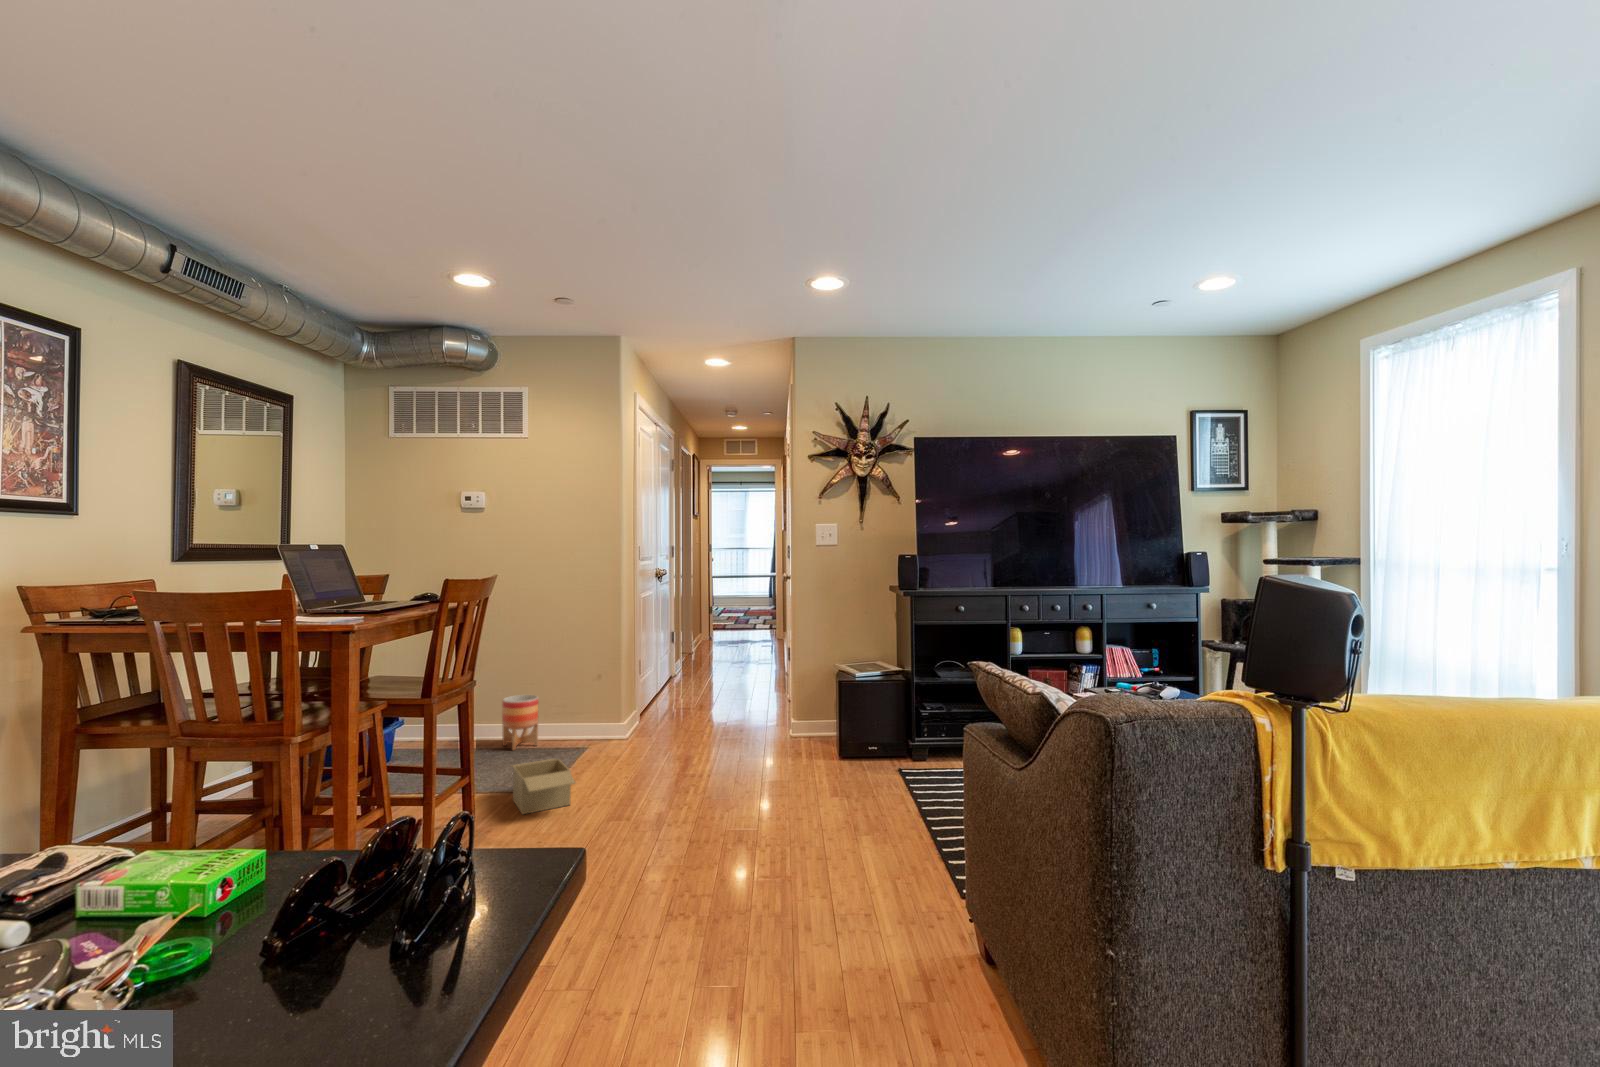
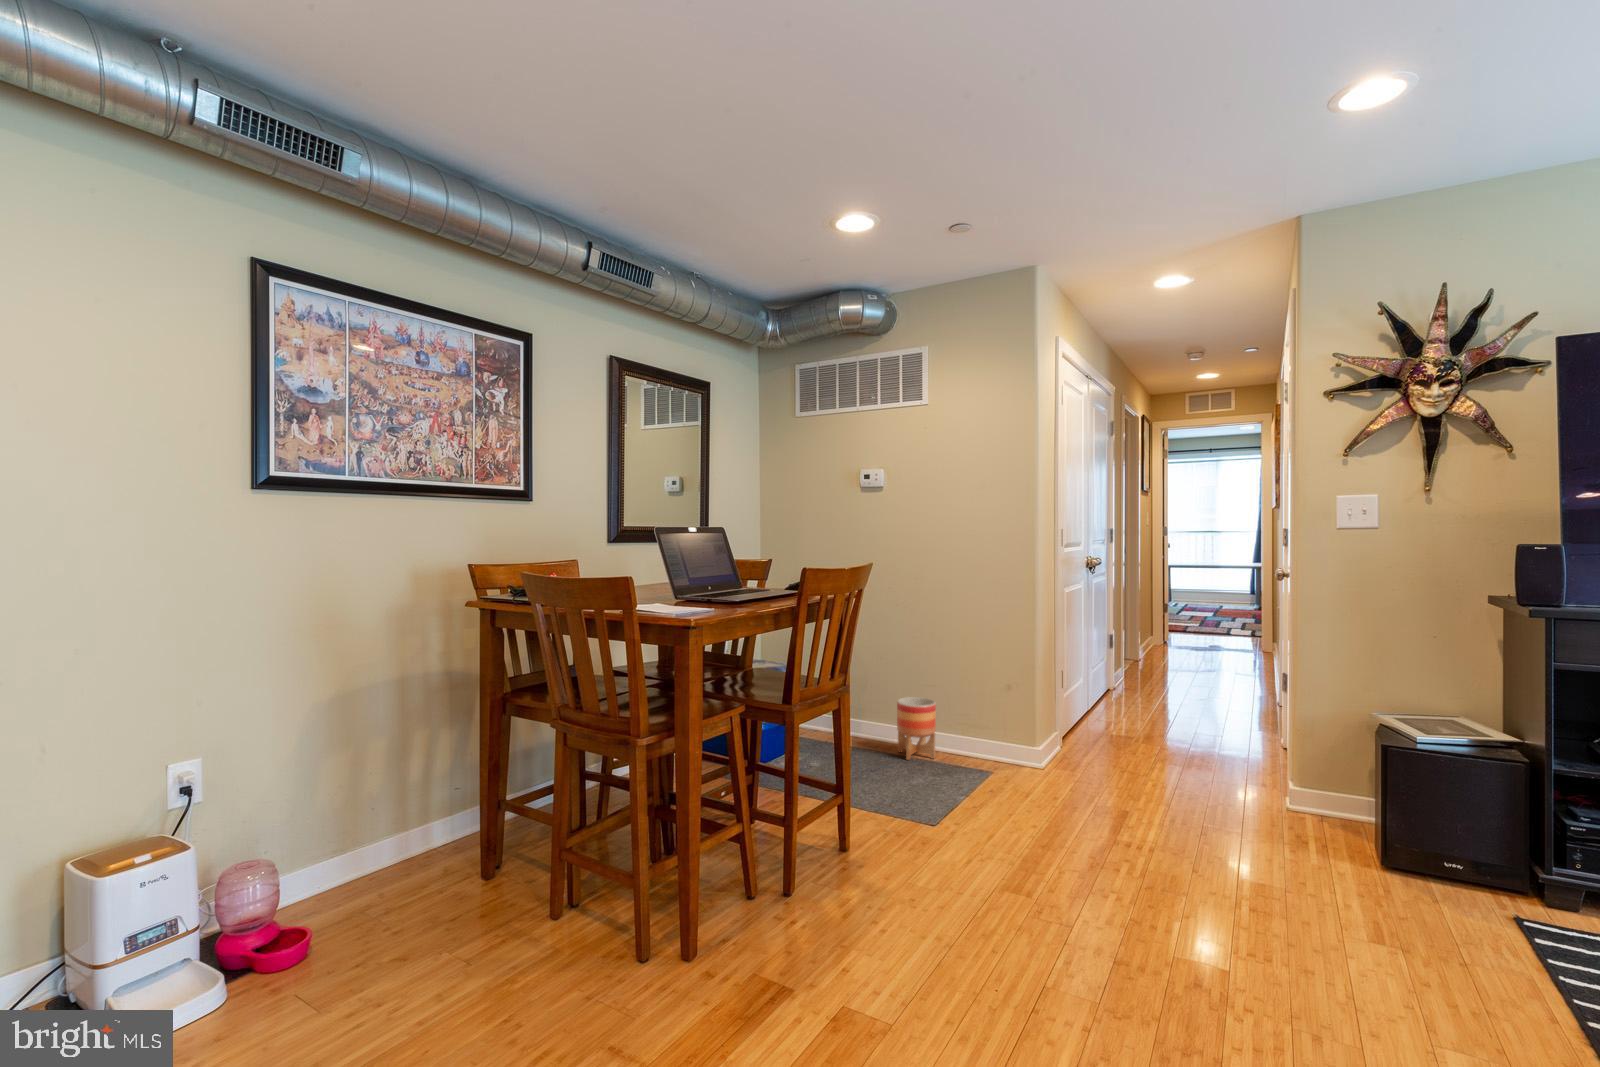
cardboard box: present [511,759,575,814] -> none [892,786,960,853]

